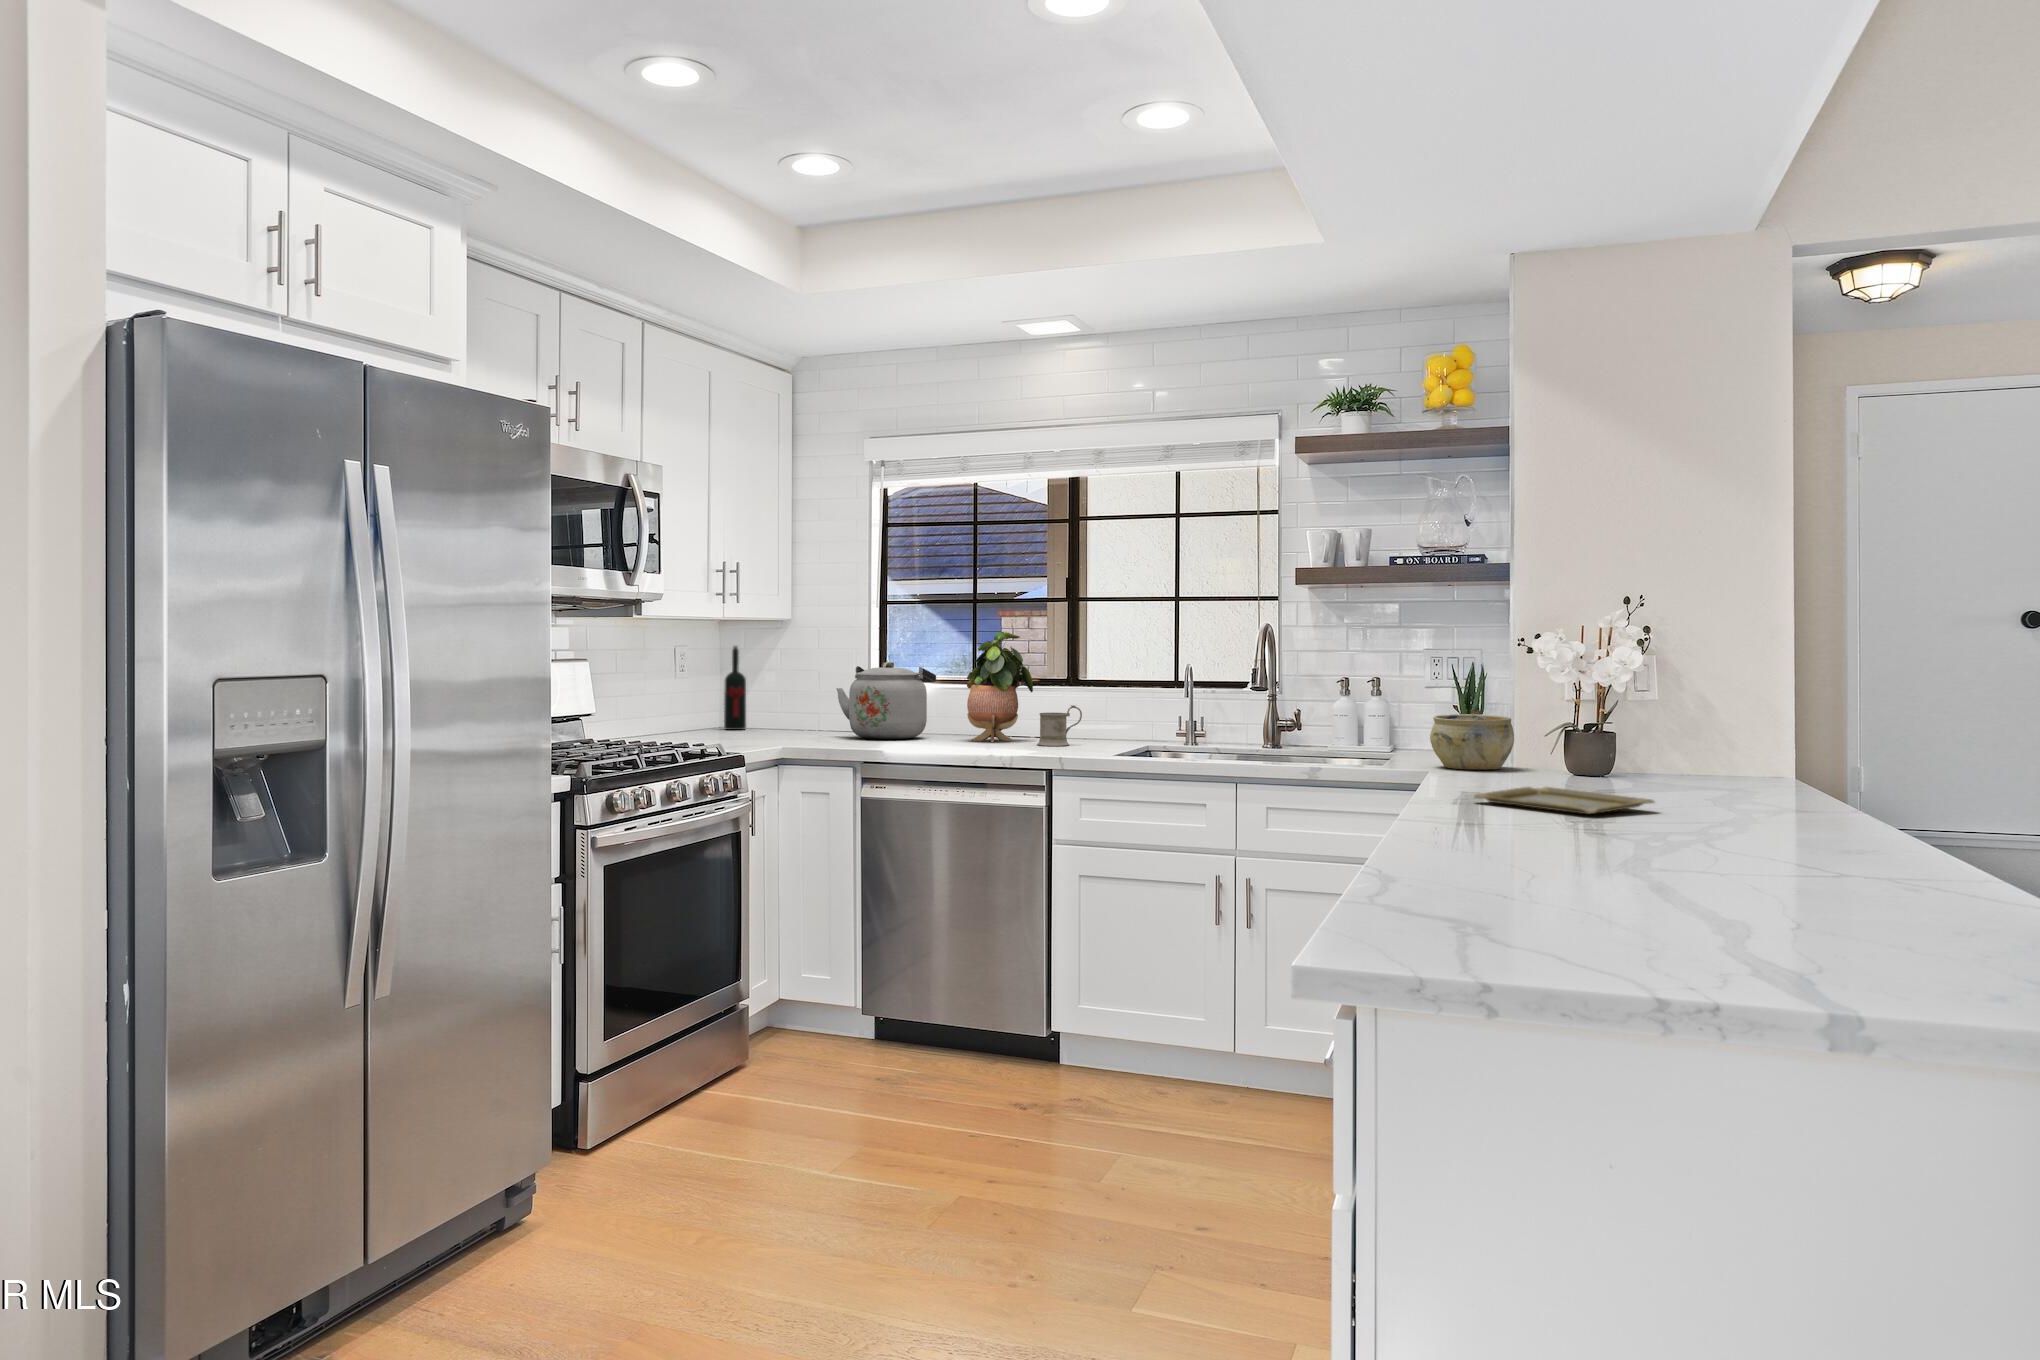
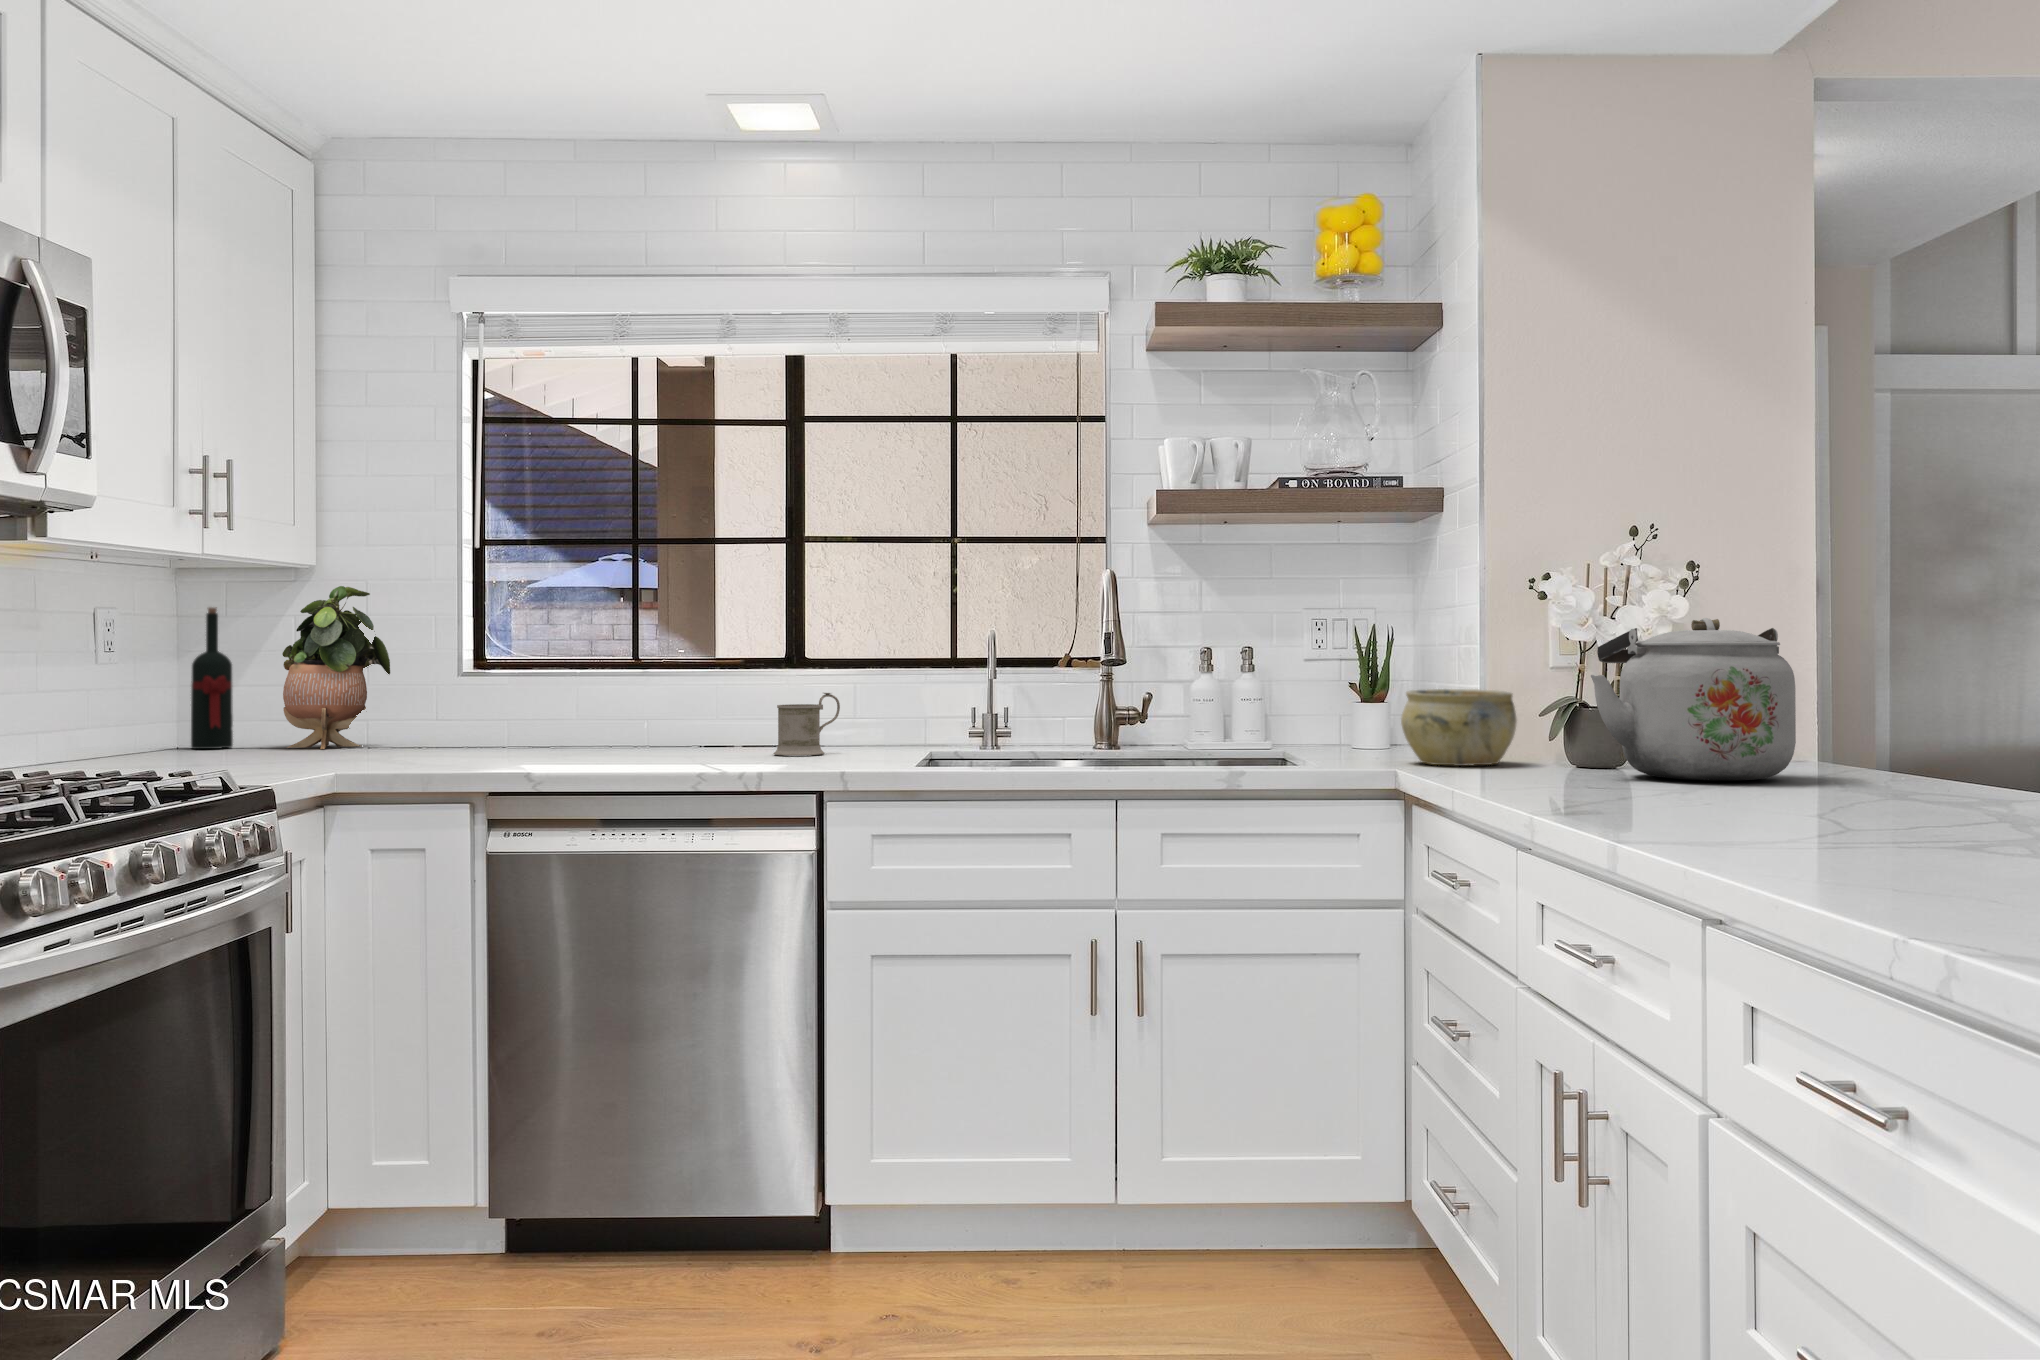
potted plant: present [967,631,1033,742] -> present [282,586,390,749]
kettle: present [836,662,936,739] -> present [1591,618,1796,781]
tray: present [1474,787,1655,814] -> none [1676,783,1953,822]

